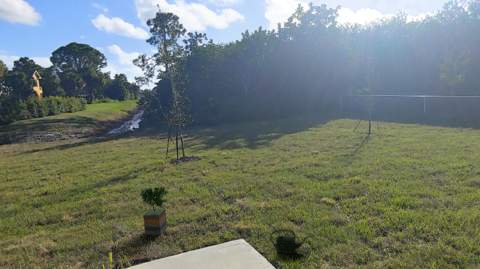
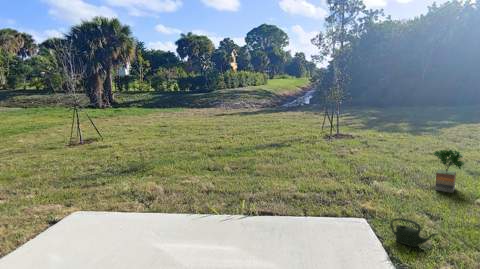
potted tree: present [140,187,169,235] -> present [434,150,465,193]

